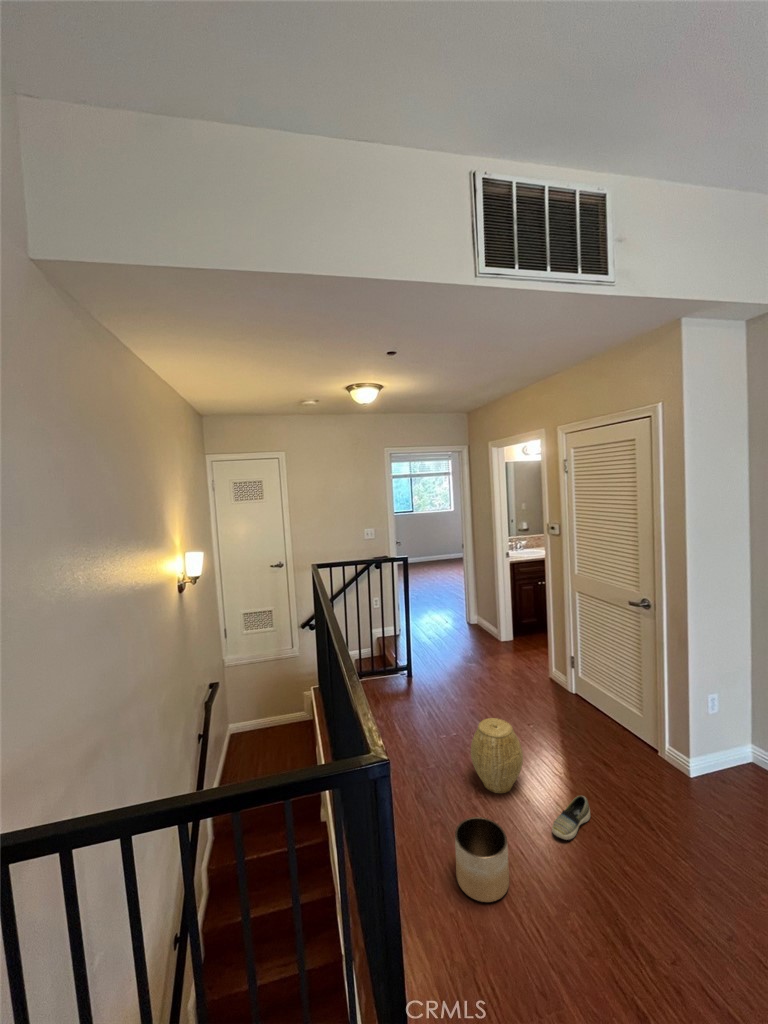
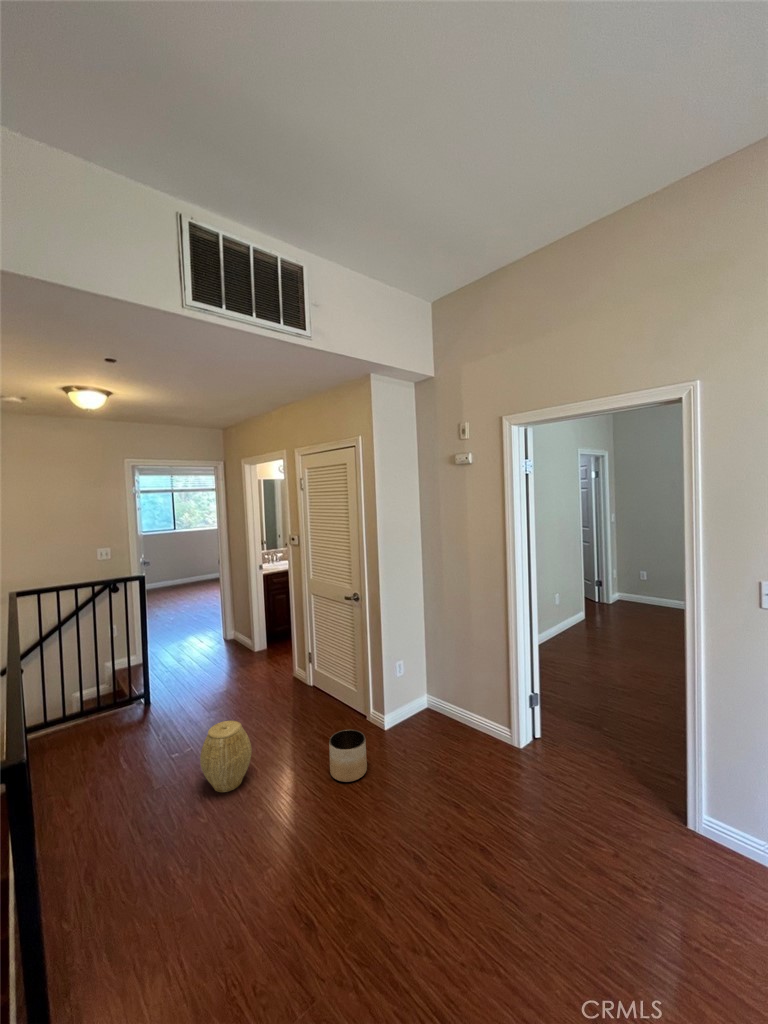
shoe: present [552,796,590,840] -> none [271,770,307,812]
planter: present [455,817,509,902] -> present [329,729,367,782]

